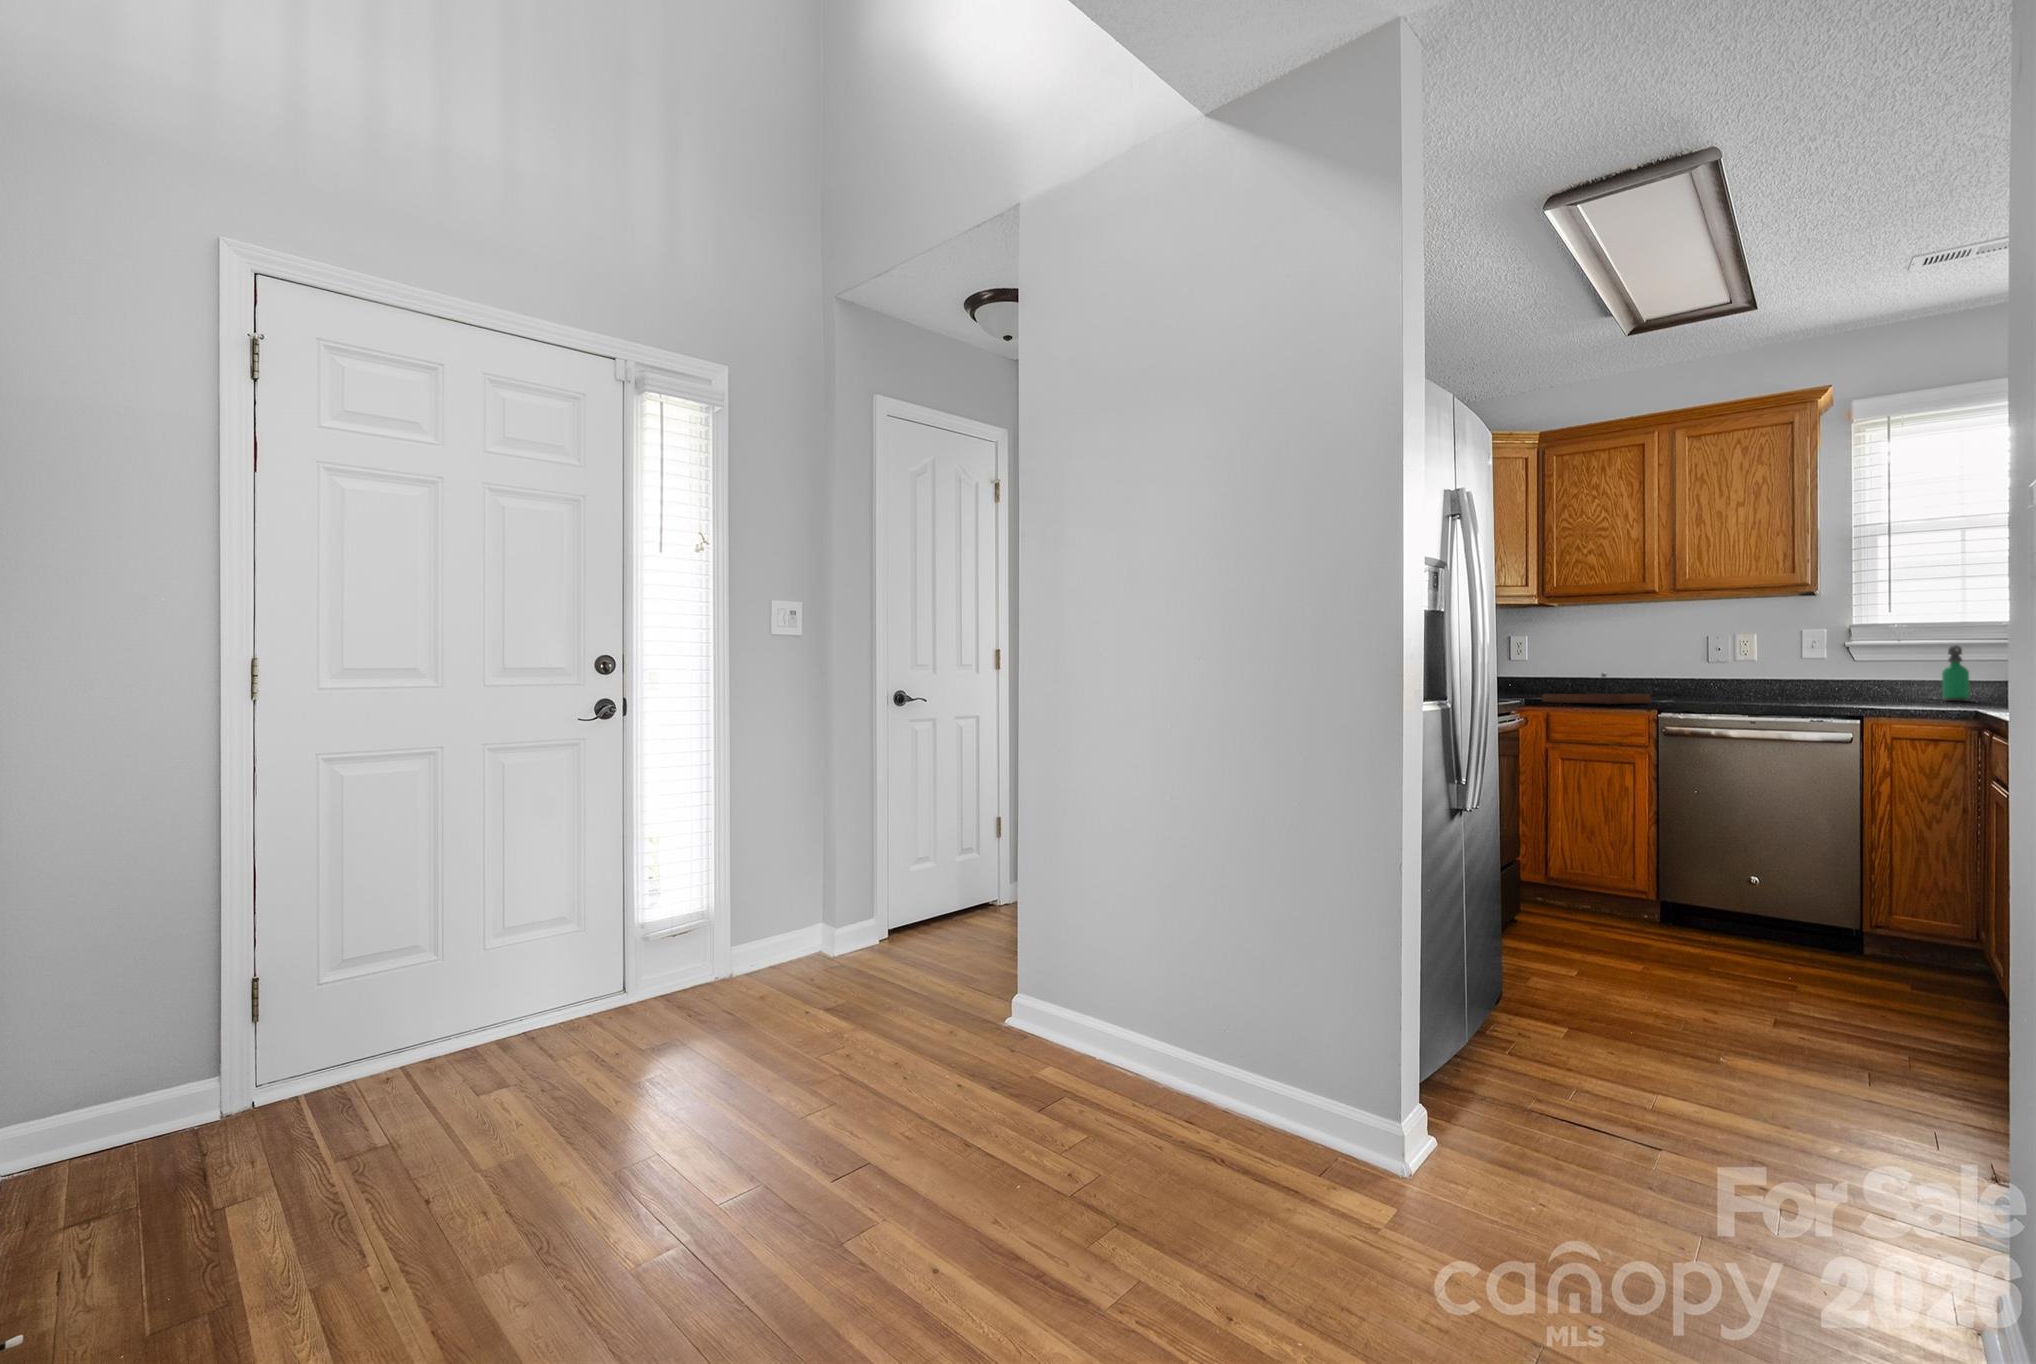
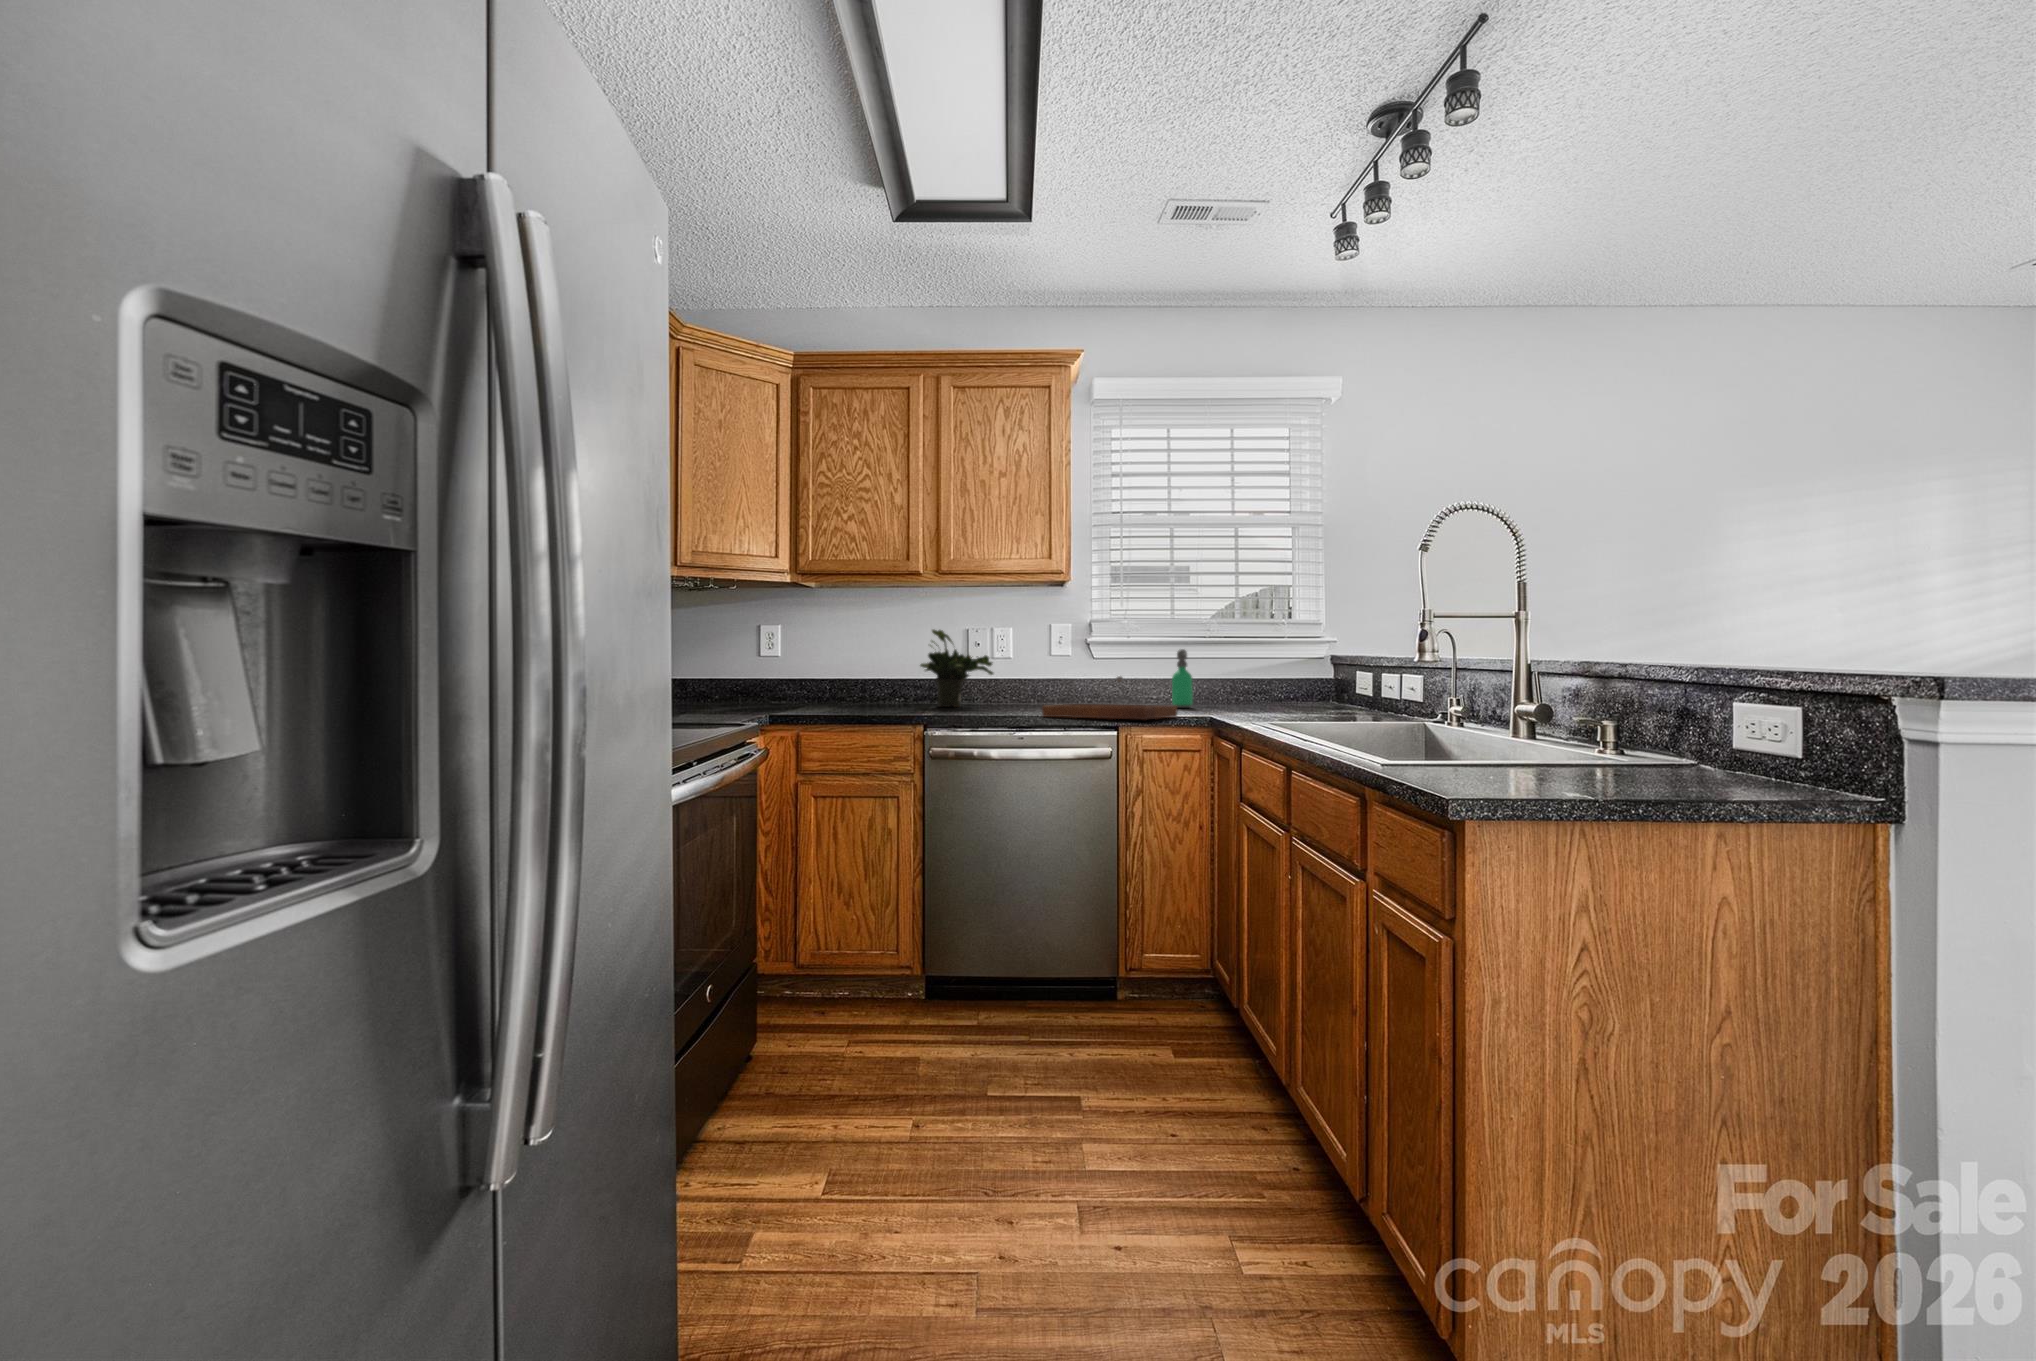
potted plant: none [1656,635,1734,698] -> present [920,630,993,707]
tray: present [1542,673,1651,704] -> present [1042,676,1177,720]

